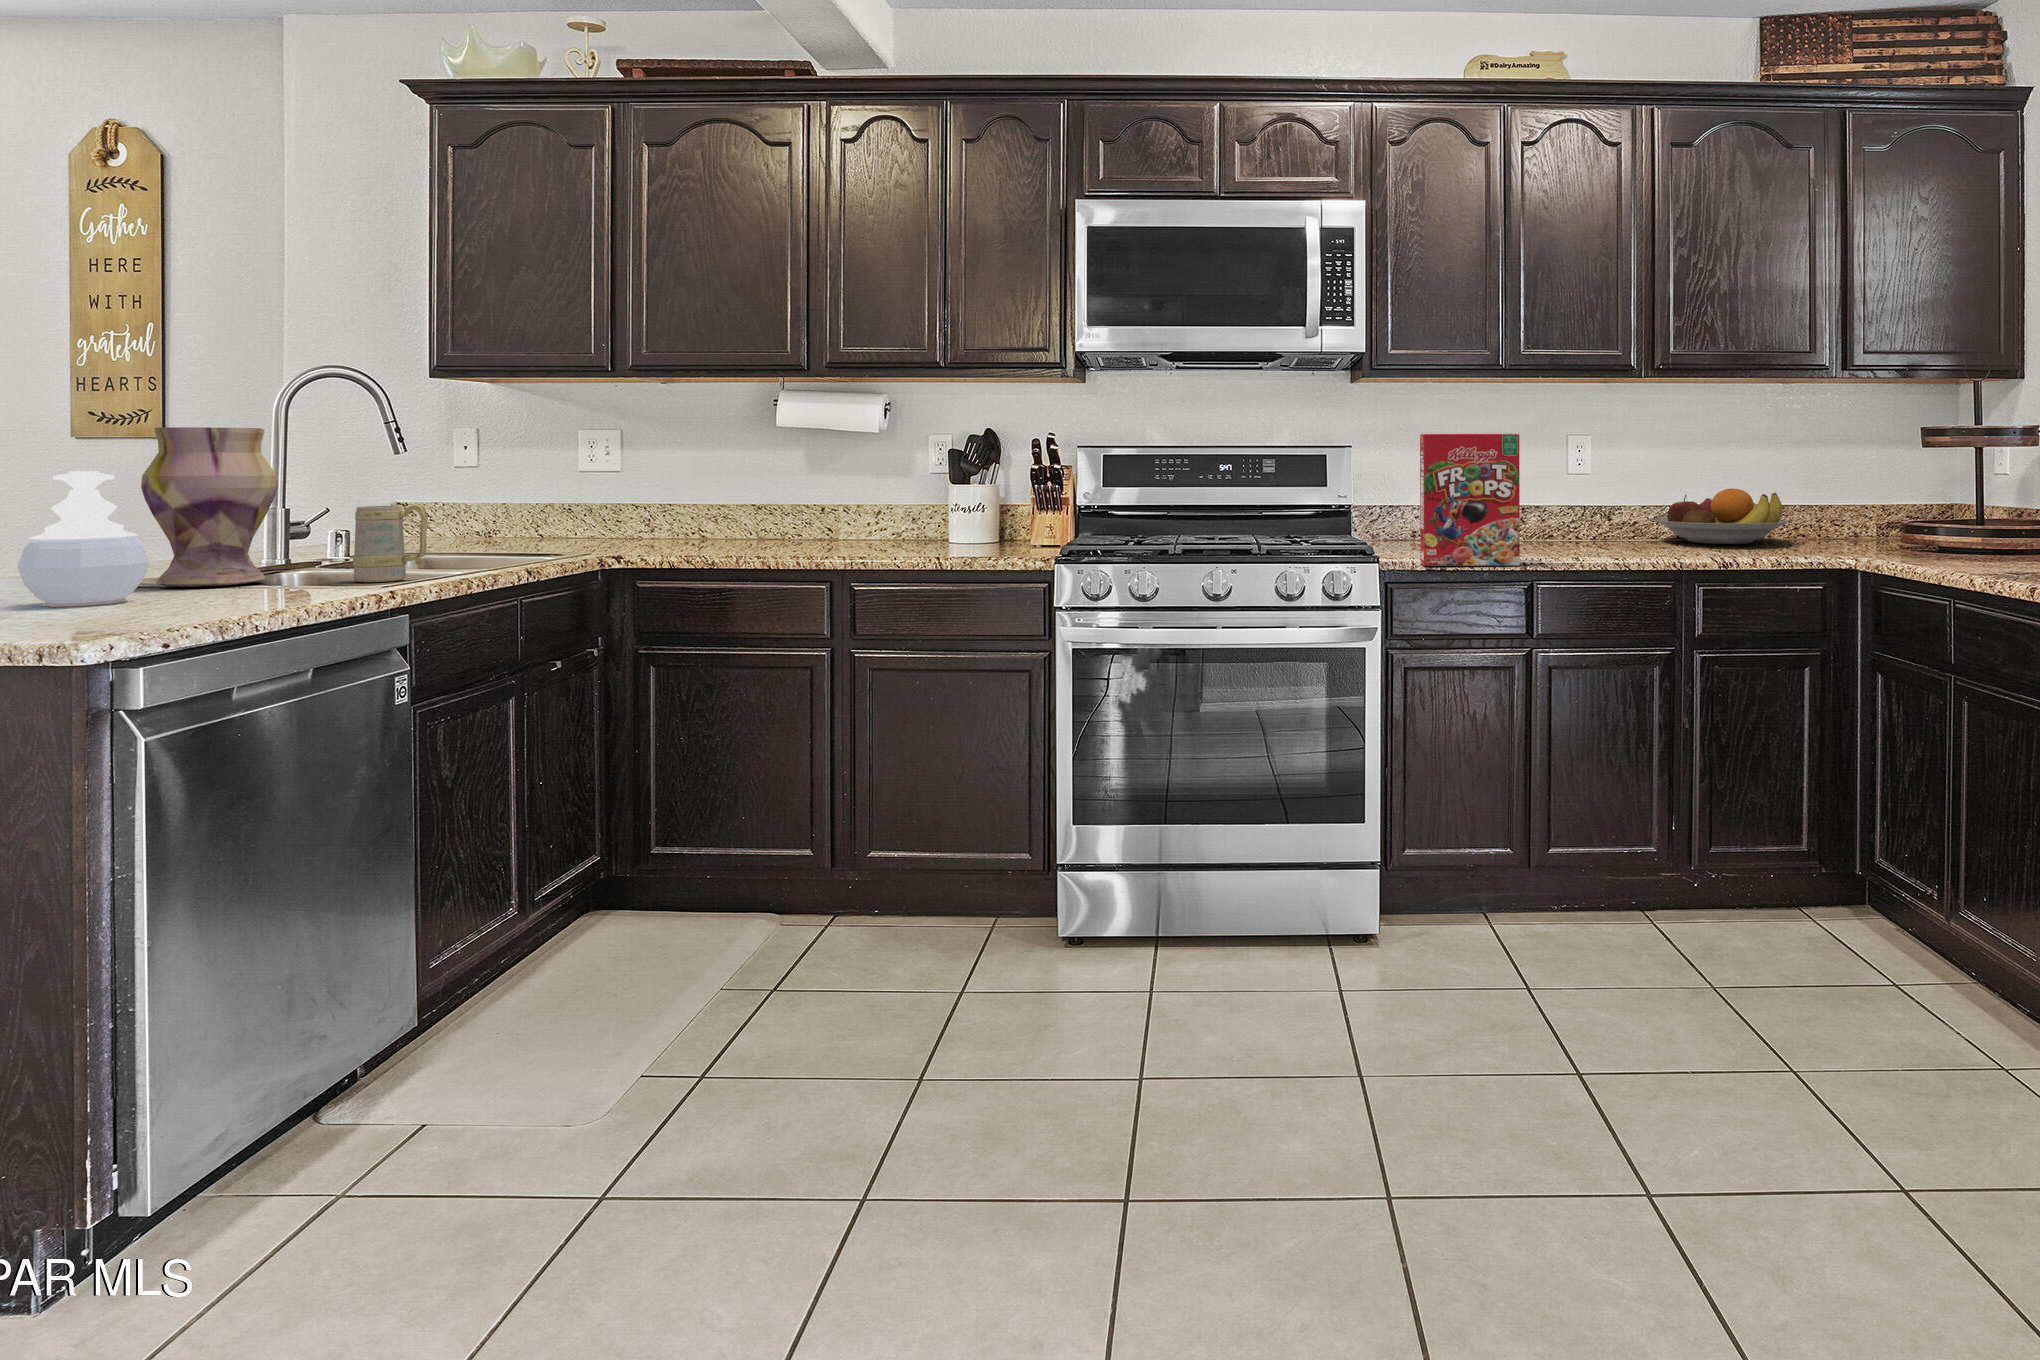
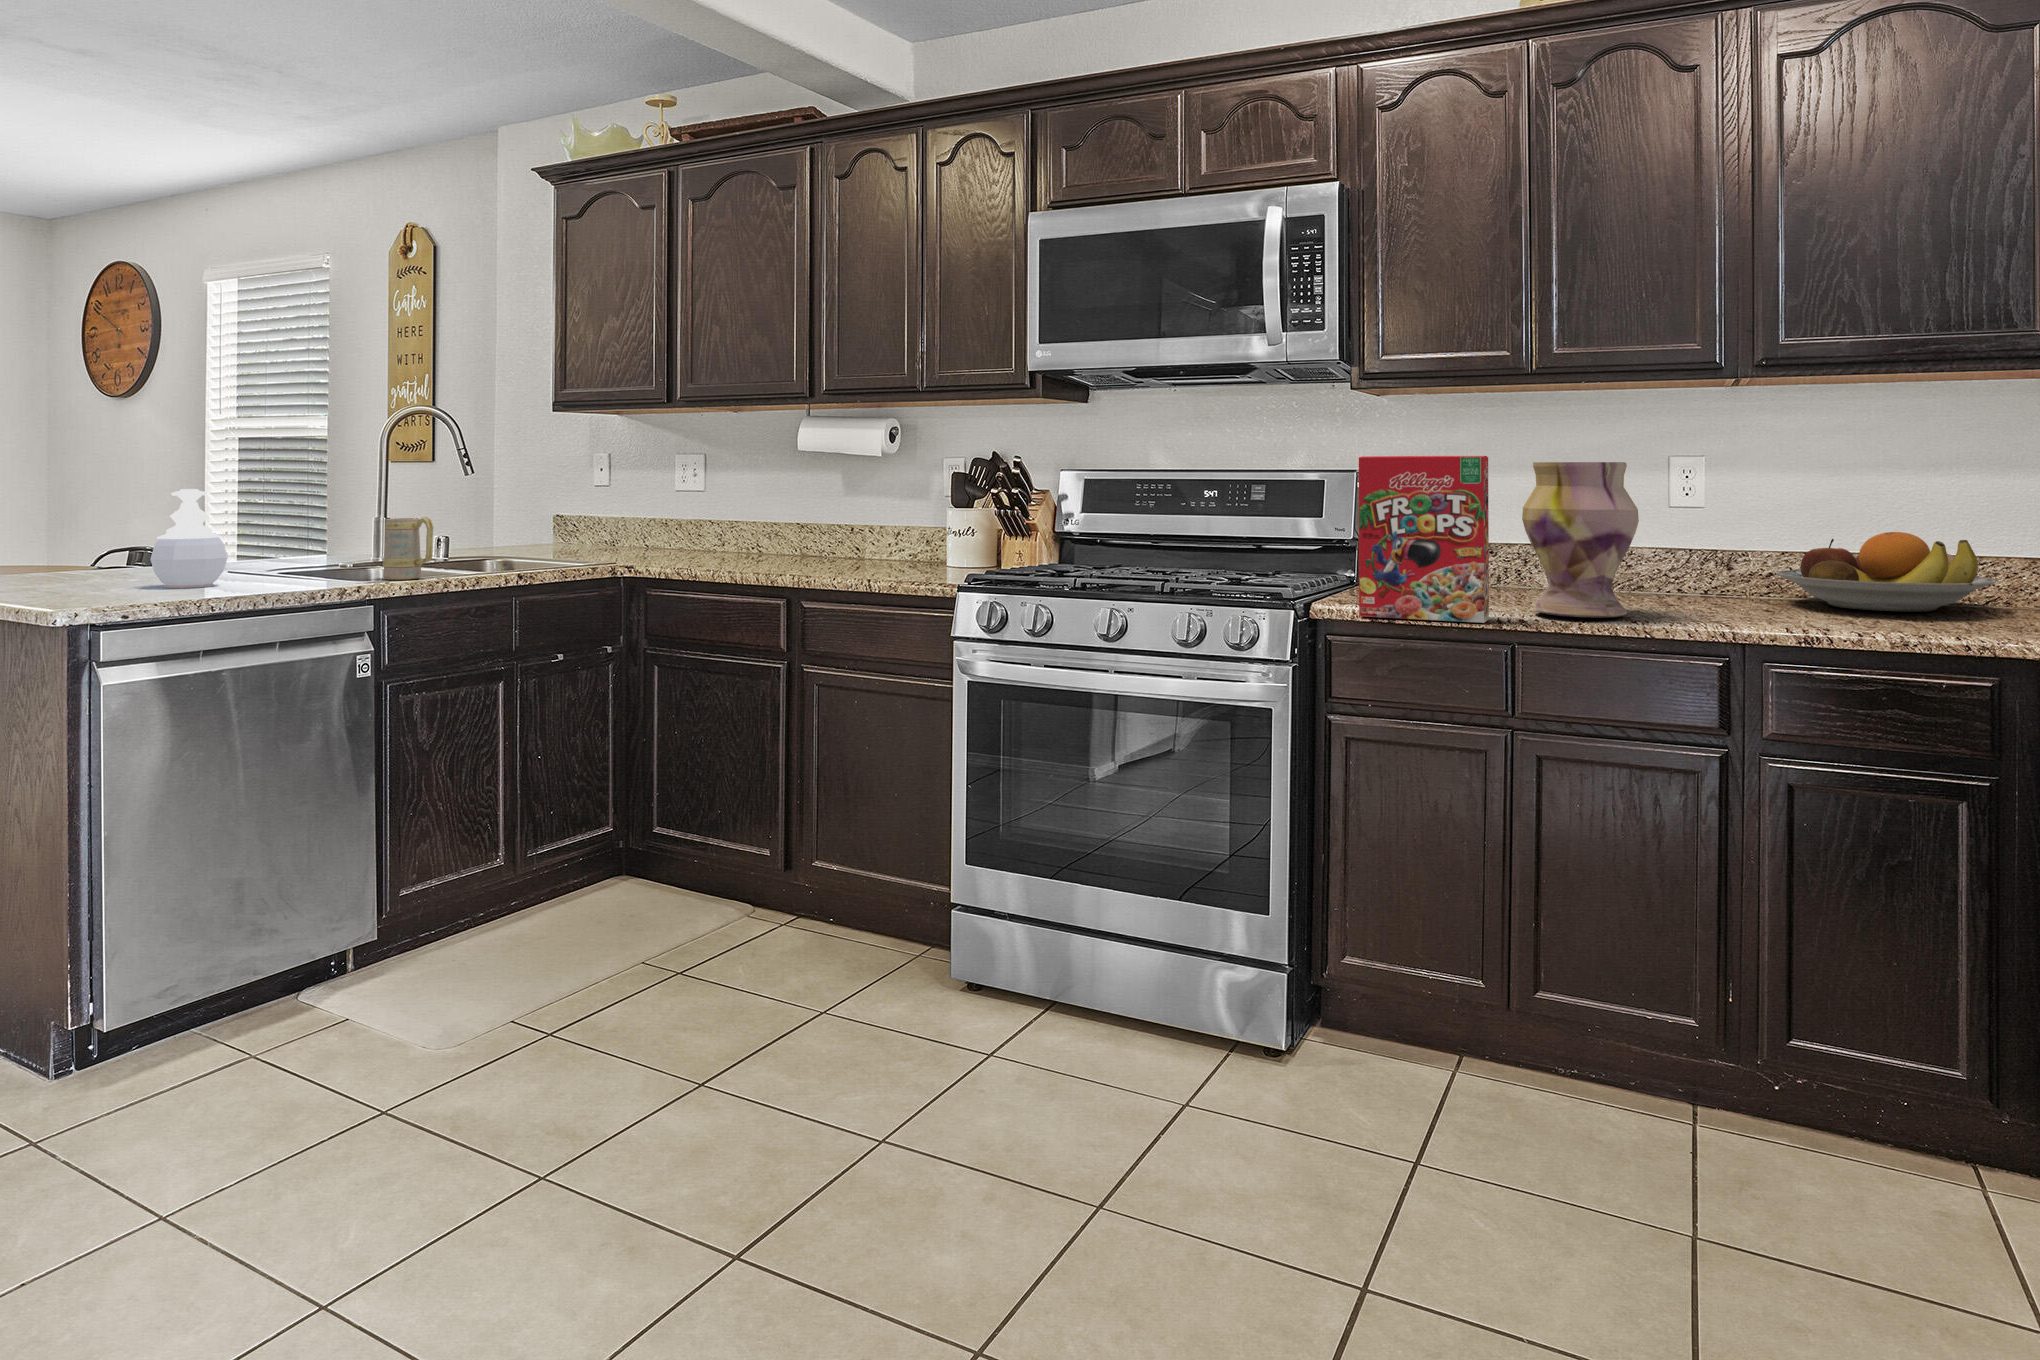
vase: present [141,427,278,587] -> present [1522,462,1639,618]

